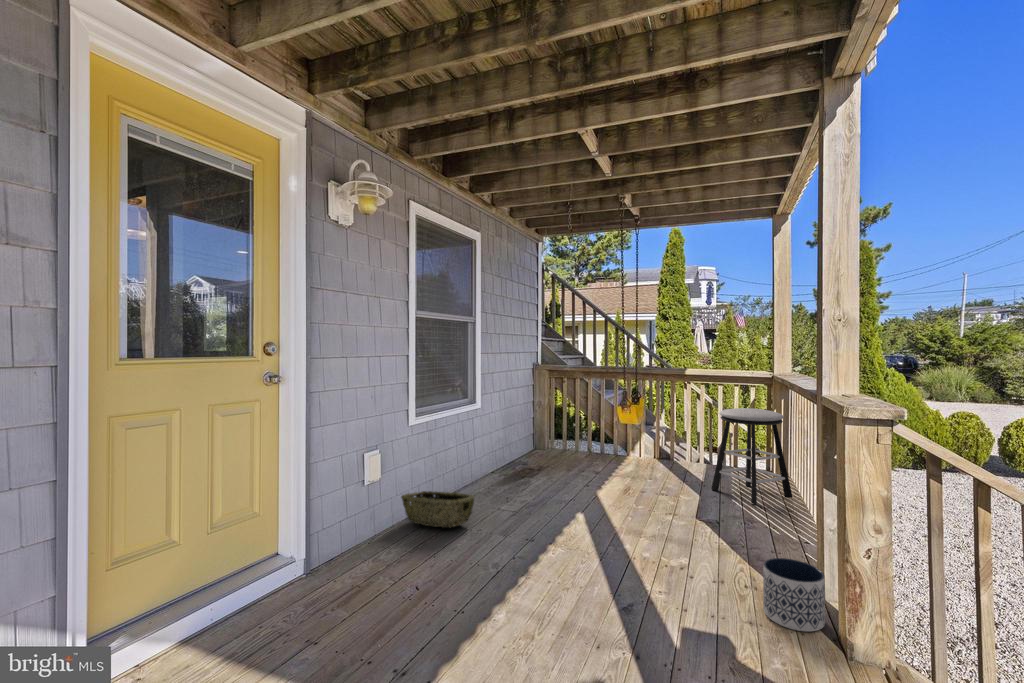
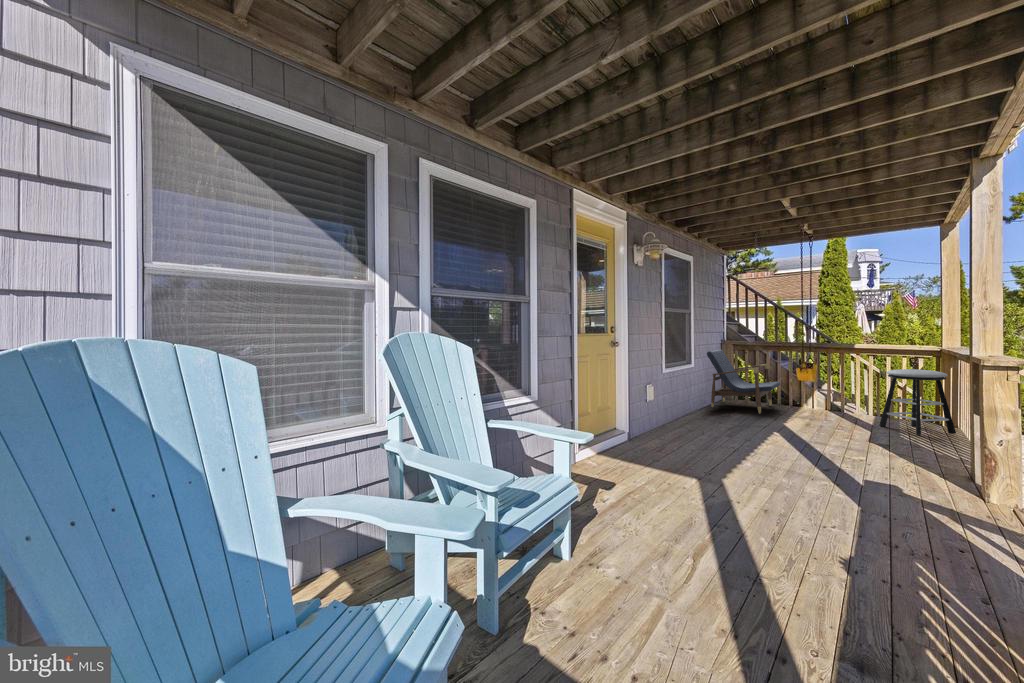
lounge chair: none [503,377,600,477] -> present [707,350,780,414]
woven basket: present [401,491,475,527] -> none [662,412,707,431]
planter: present [763,558,825,632] -> none [921,450,969,489]

